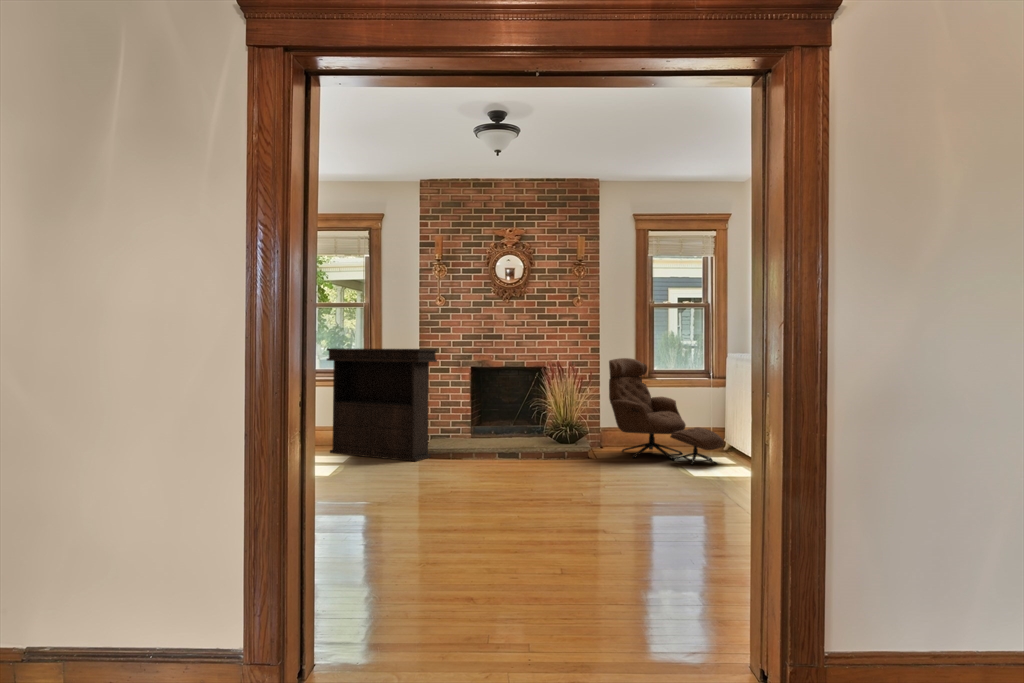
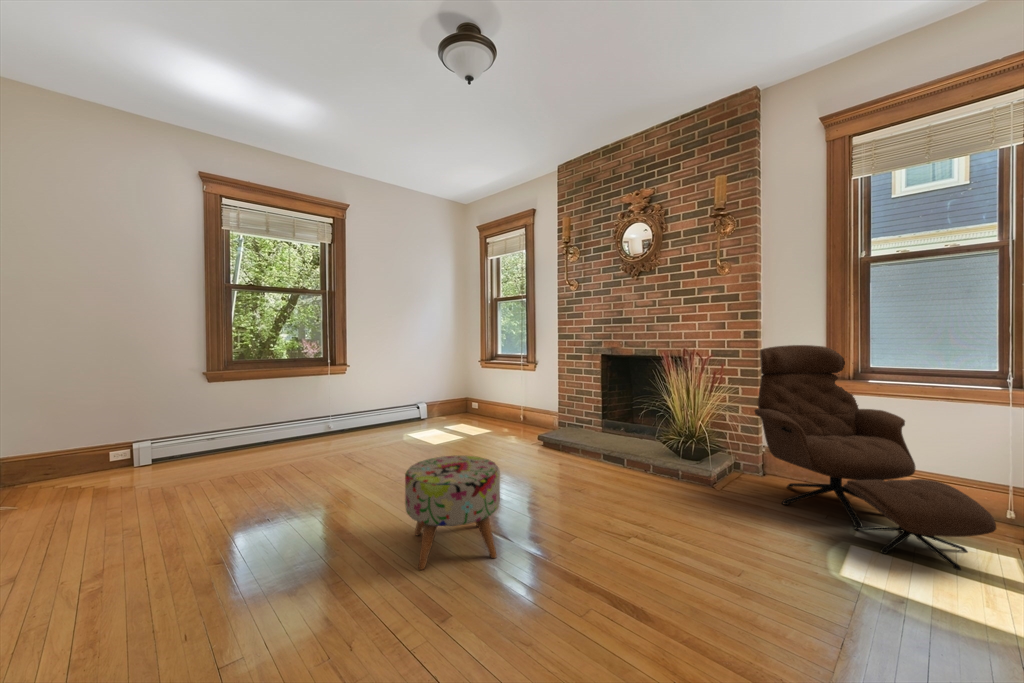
console table: present [327,348,437,461] -> none [478,336,544,449]
ottoman: none [493,441,564,512] -> present [405,455,500,570]

